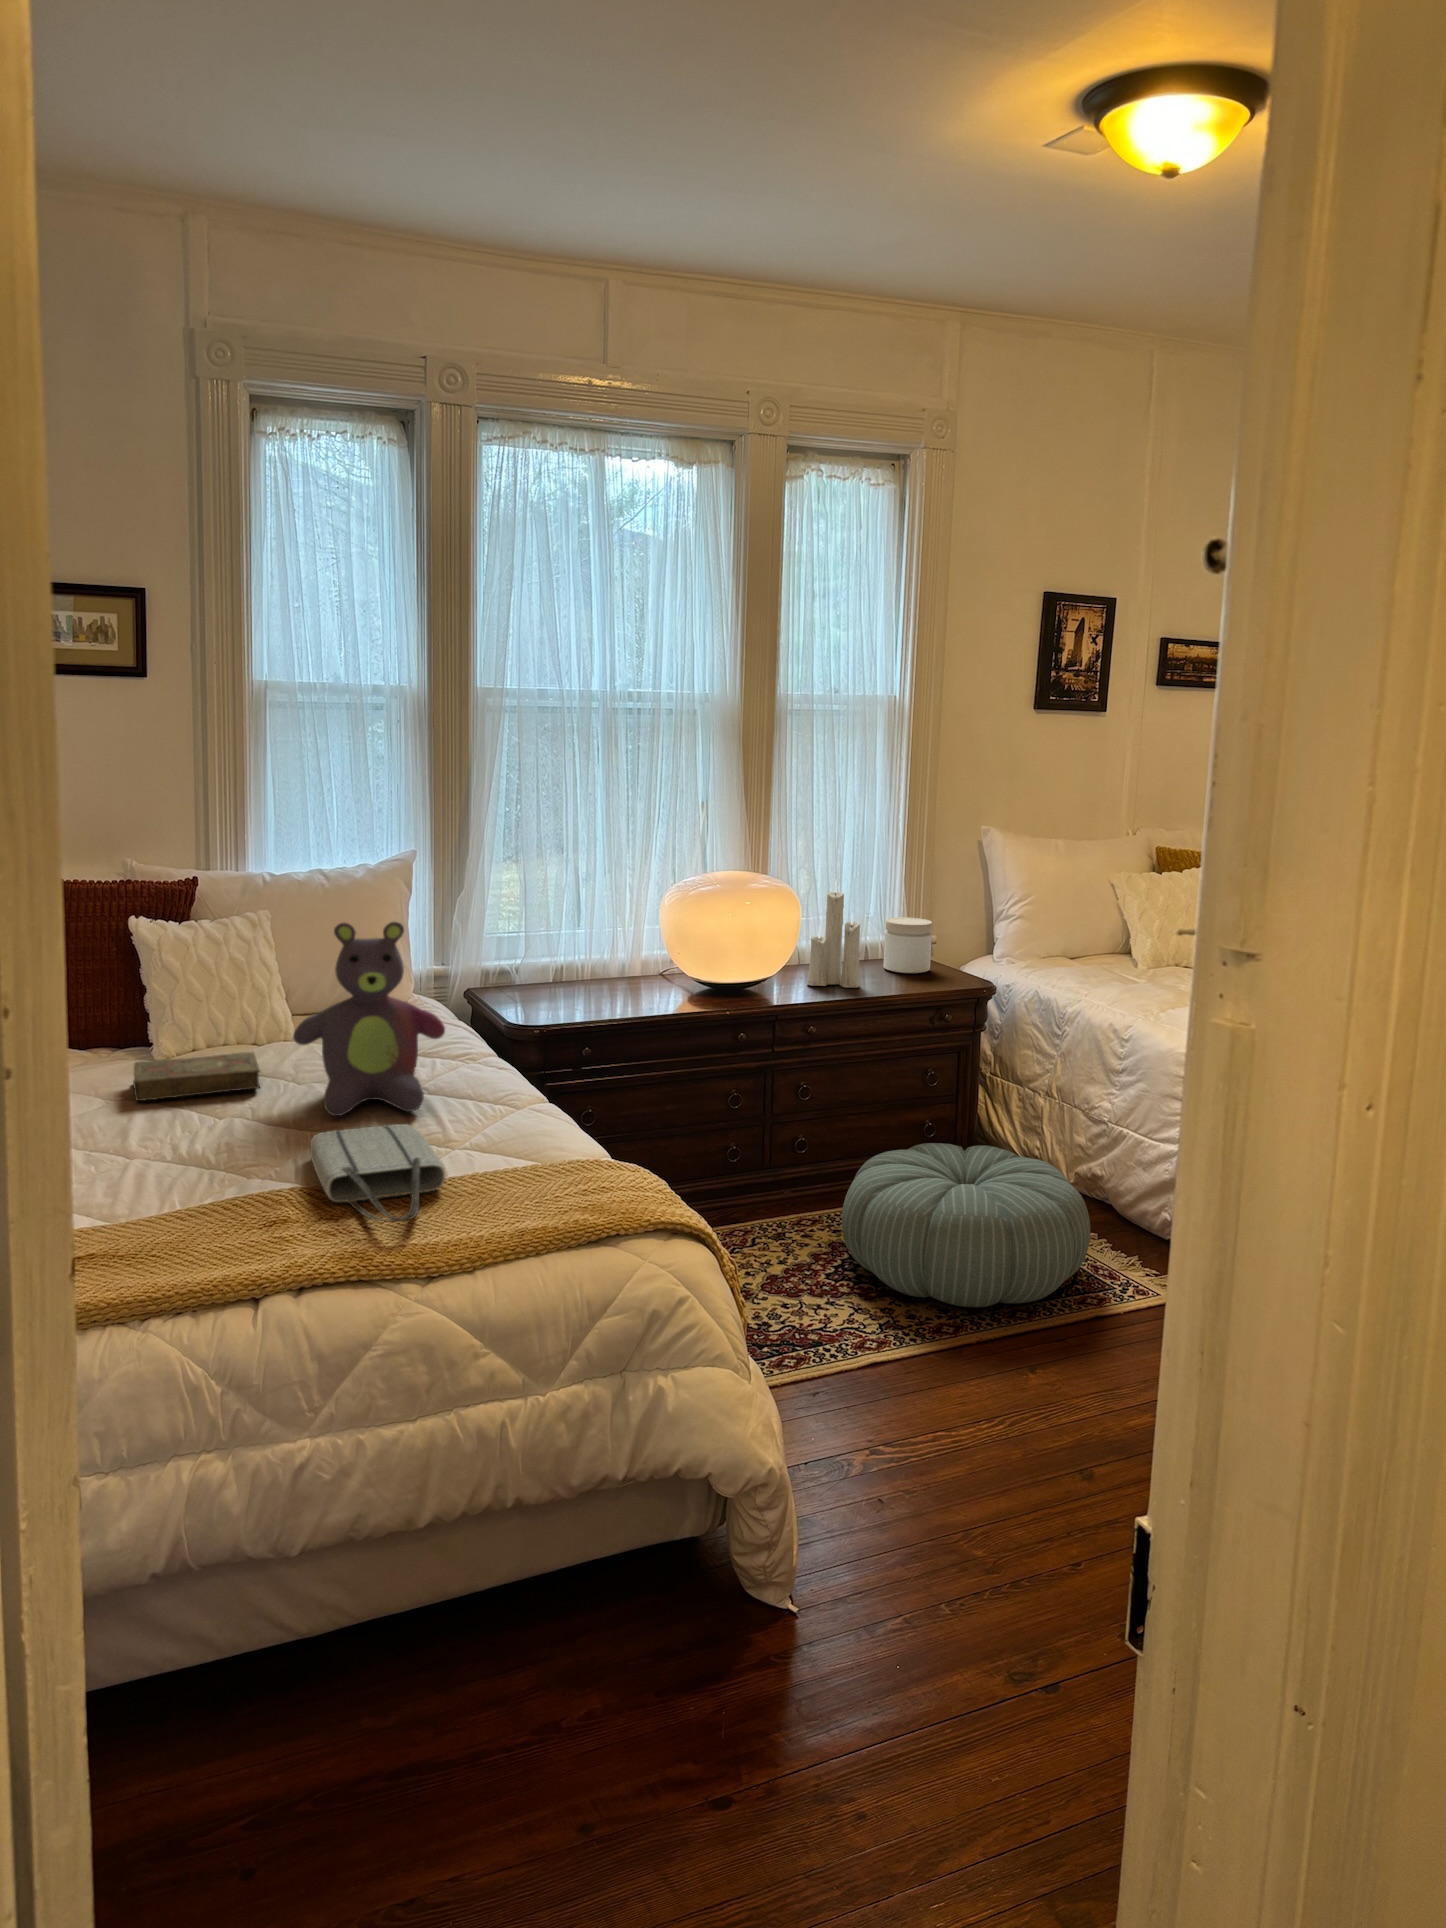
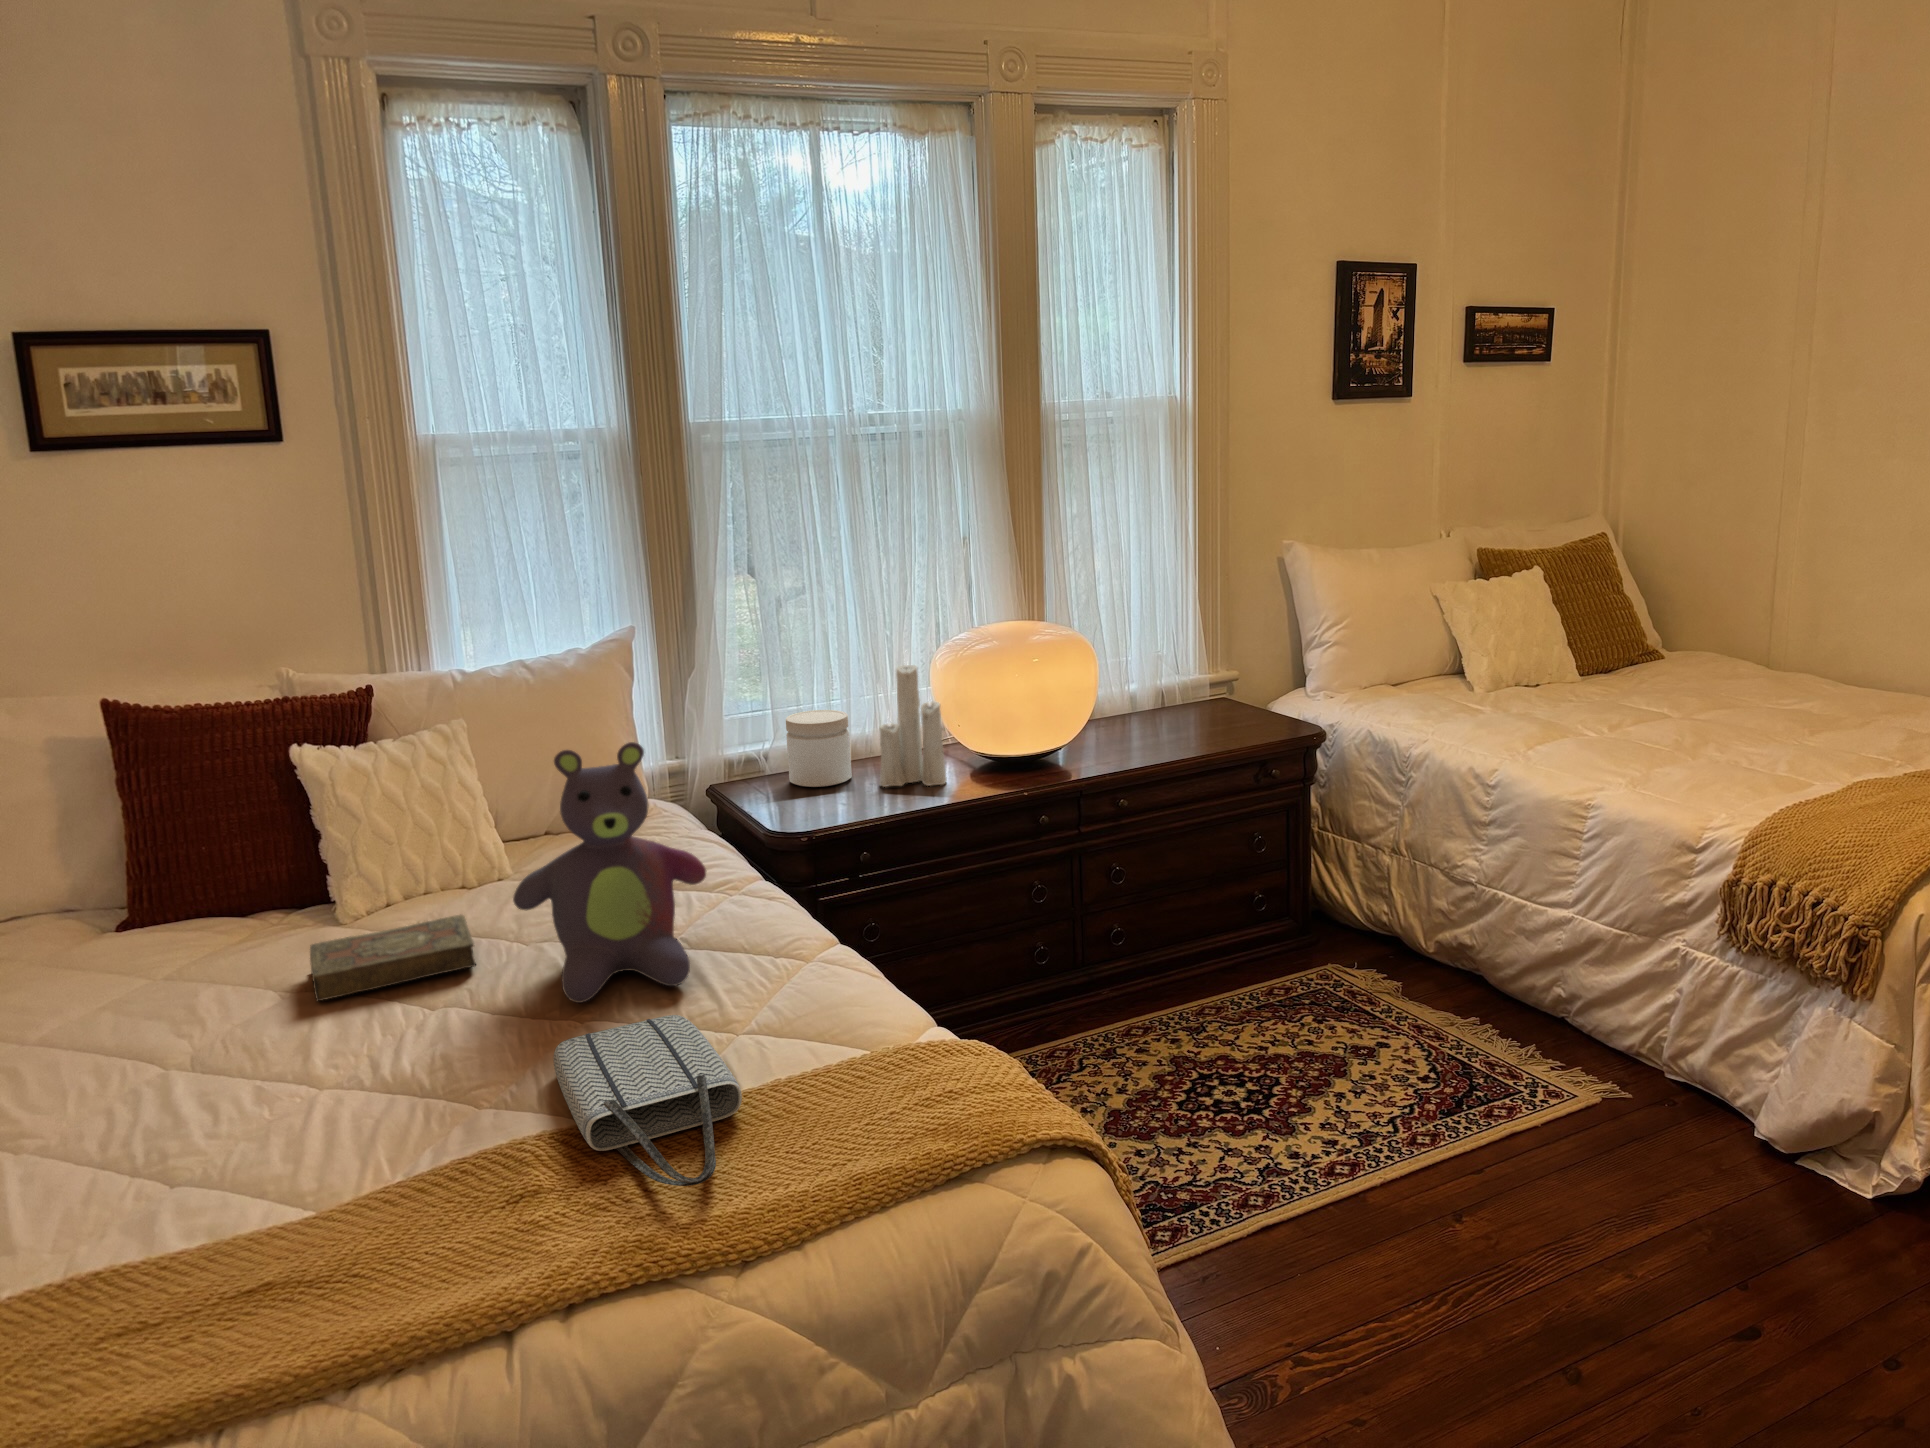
candle: present [807,880,860,988] -> present [879,657,947,787]
jar: present [883,917,932,973] -> present [786,710,852,787]
pouf: present [842,1143,1090,1307] -> none [1190,928,1488,1135]

